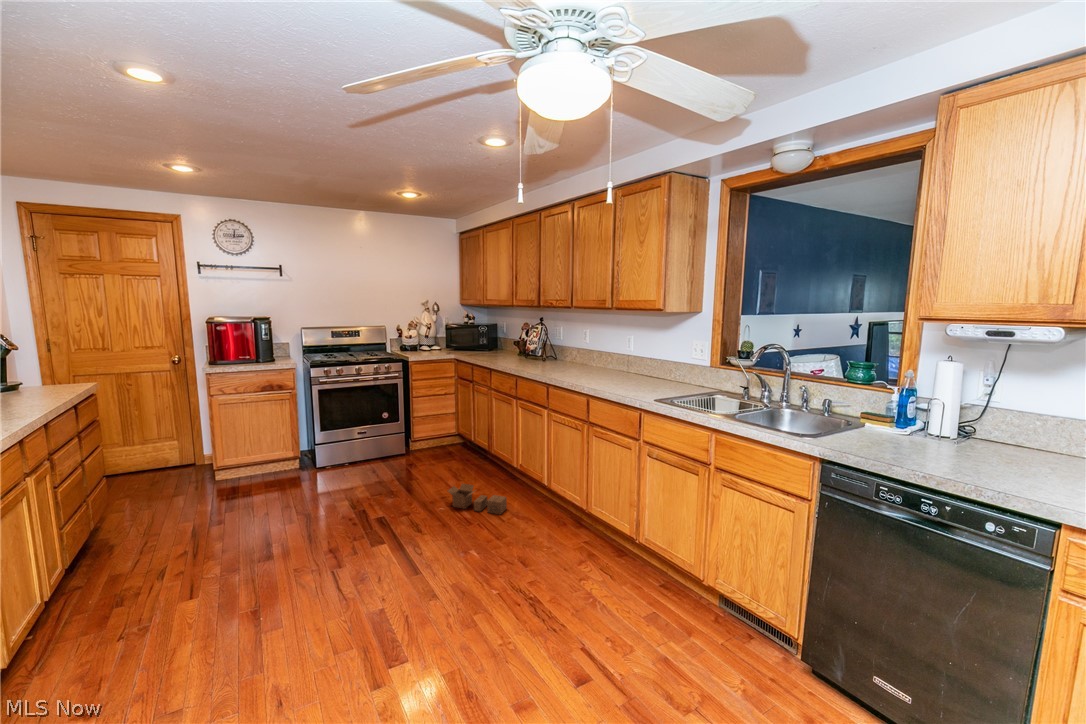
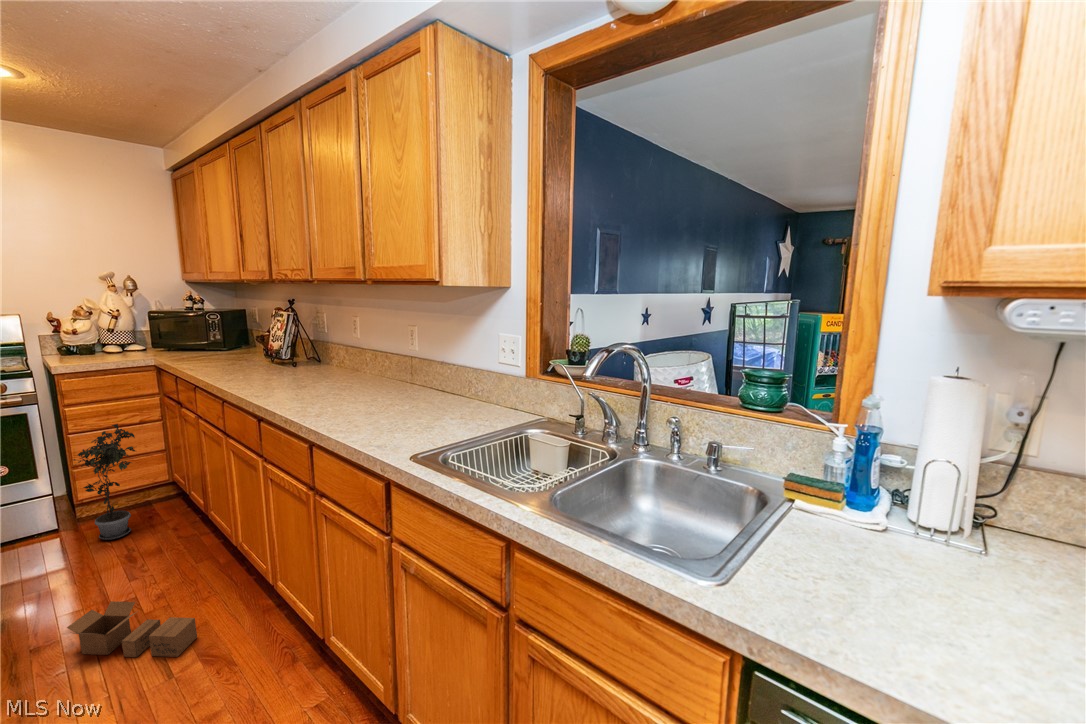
potted plant: none [421,392,452,462] -> present [74,424,135,540]

